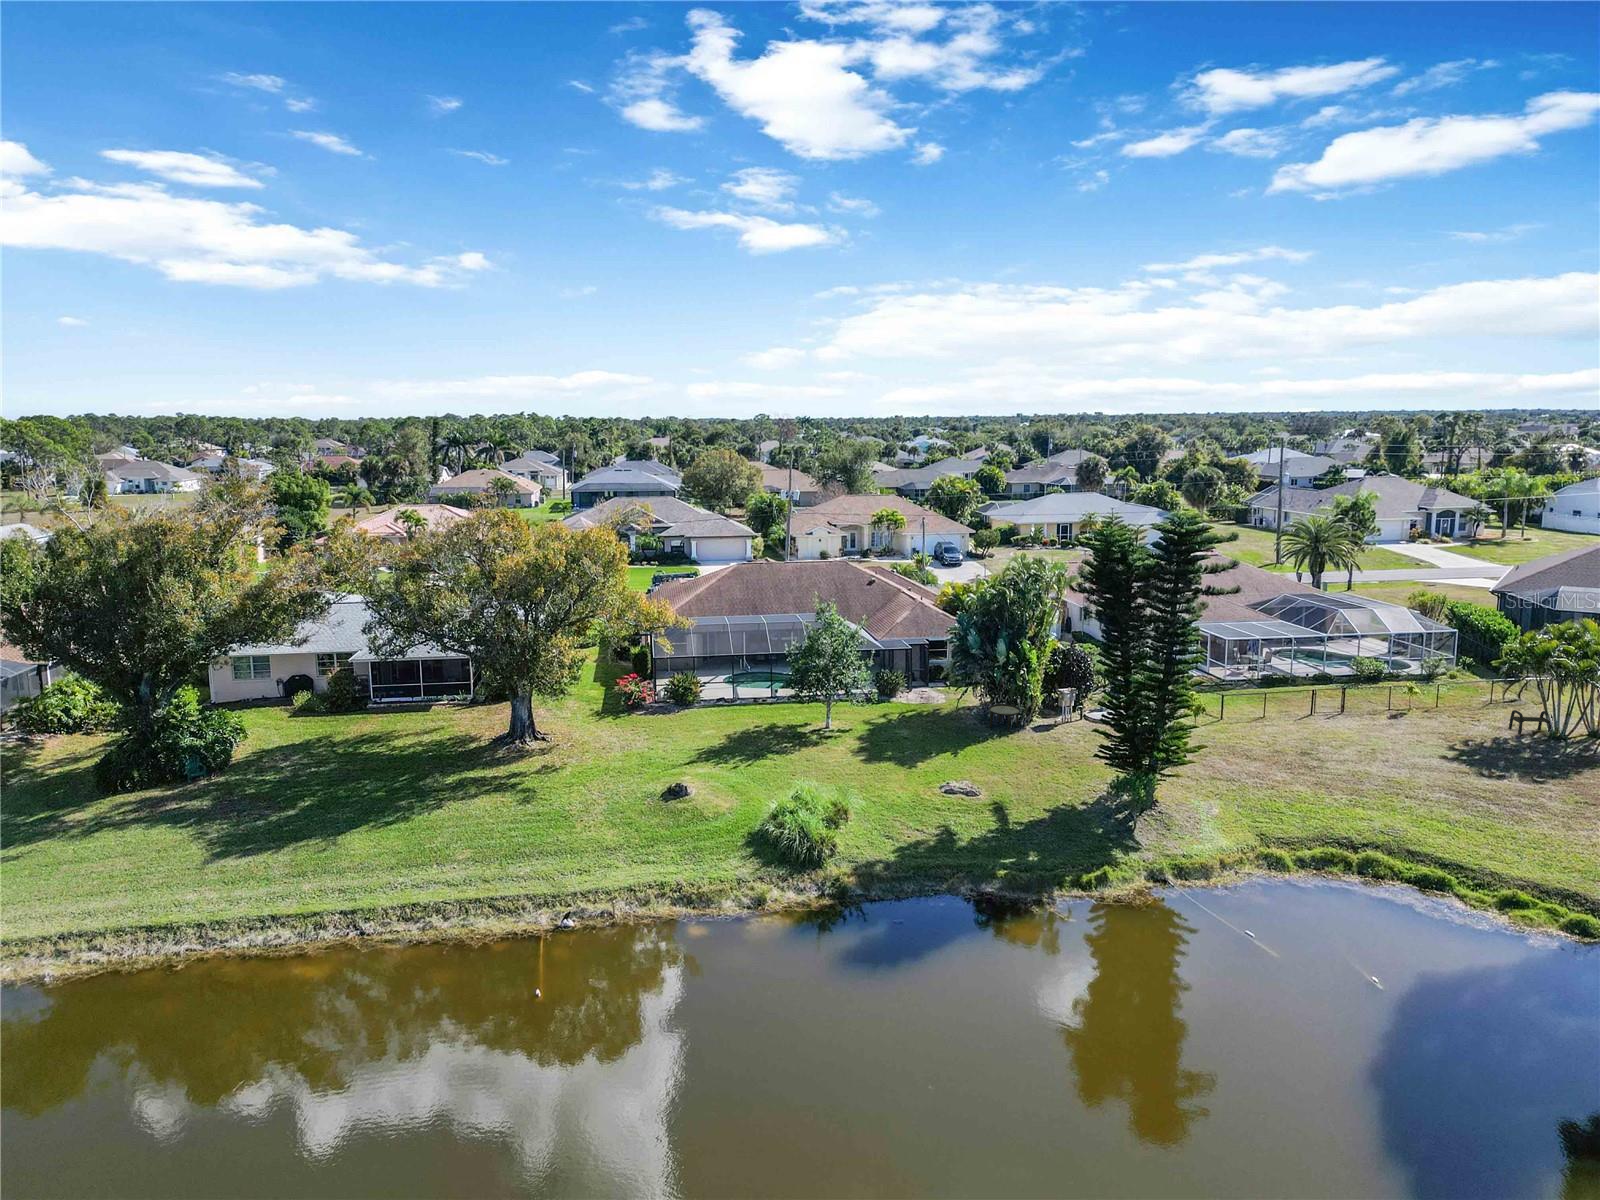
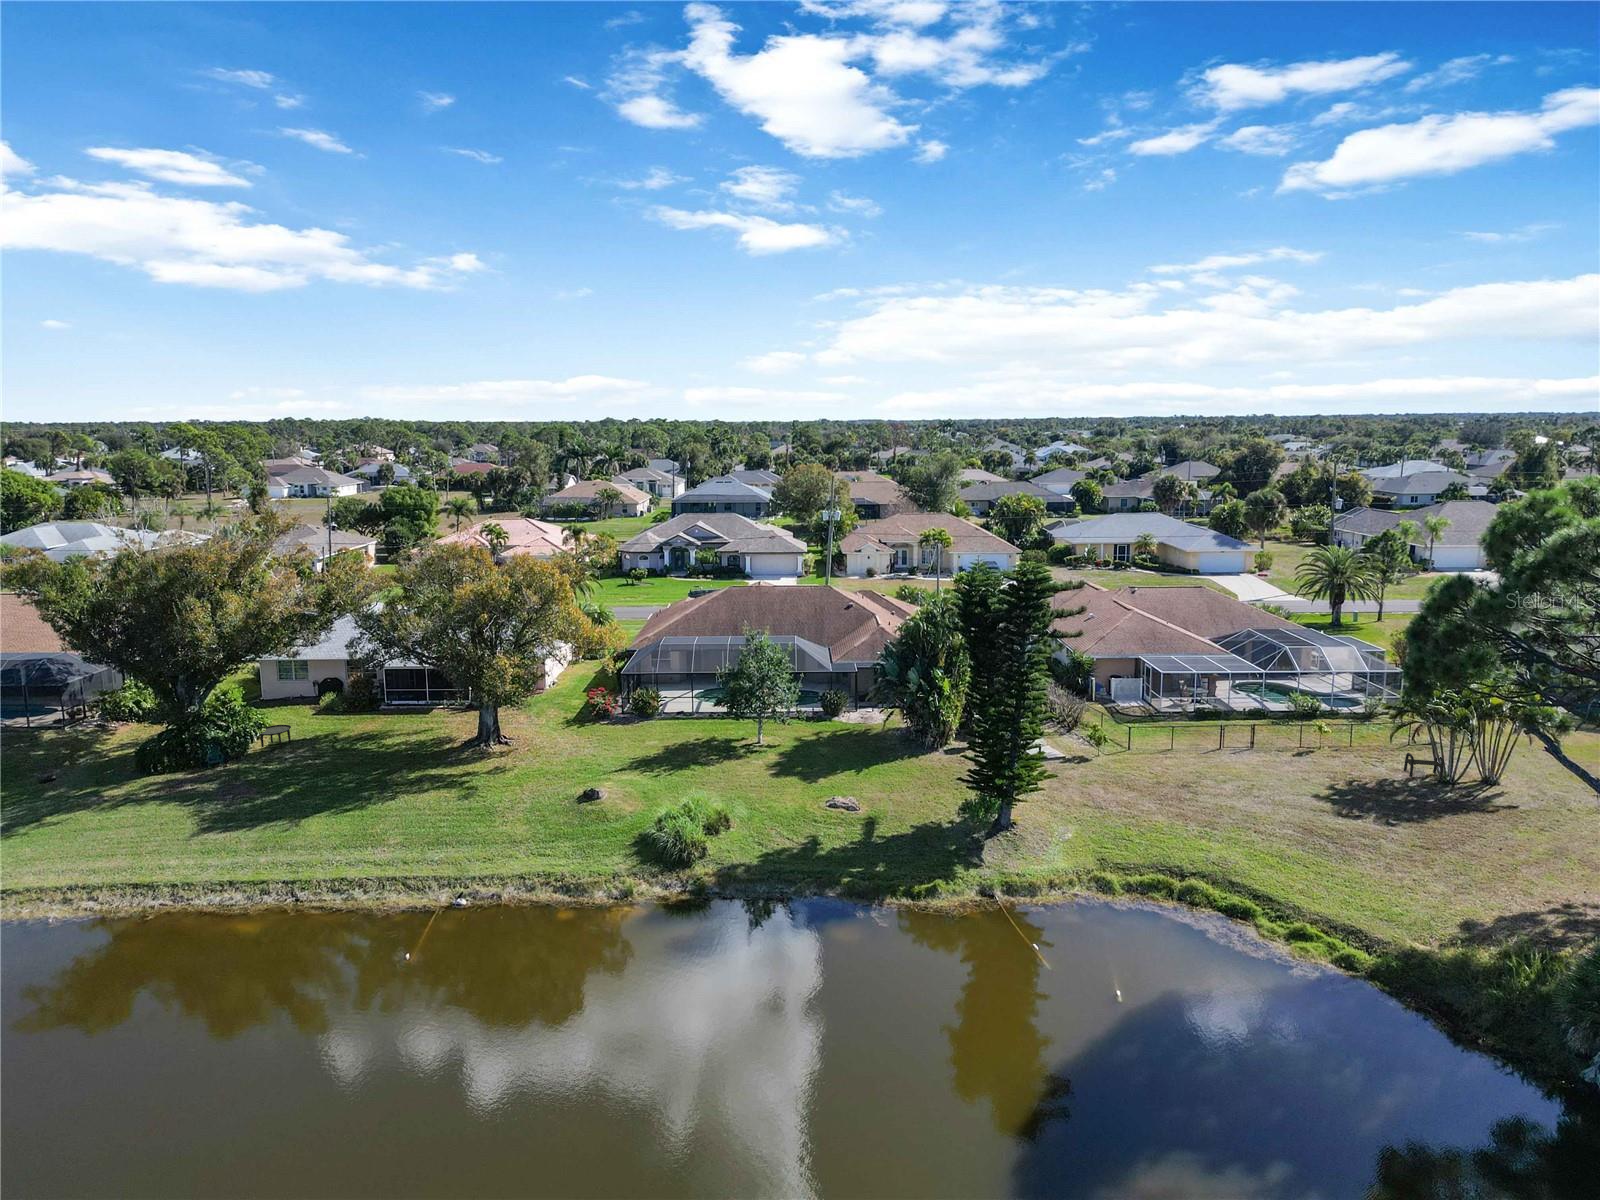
round table: present [989,704,1021,731] -> present [259,725,291,749]

